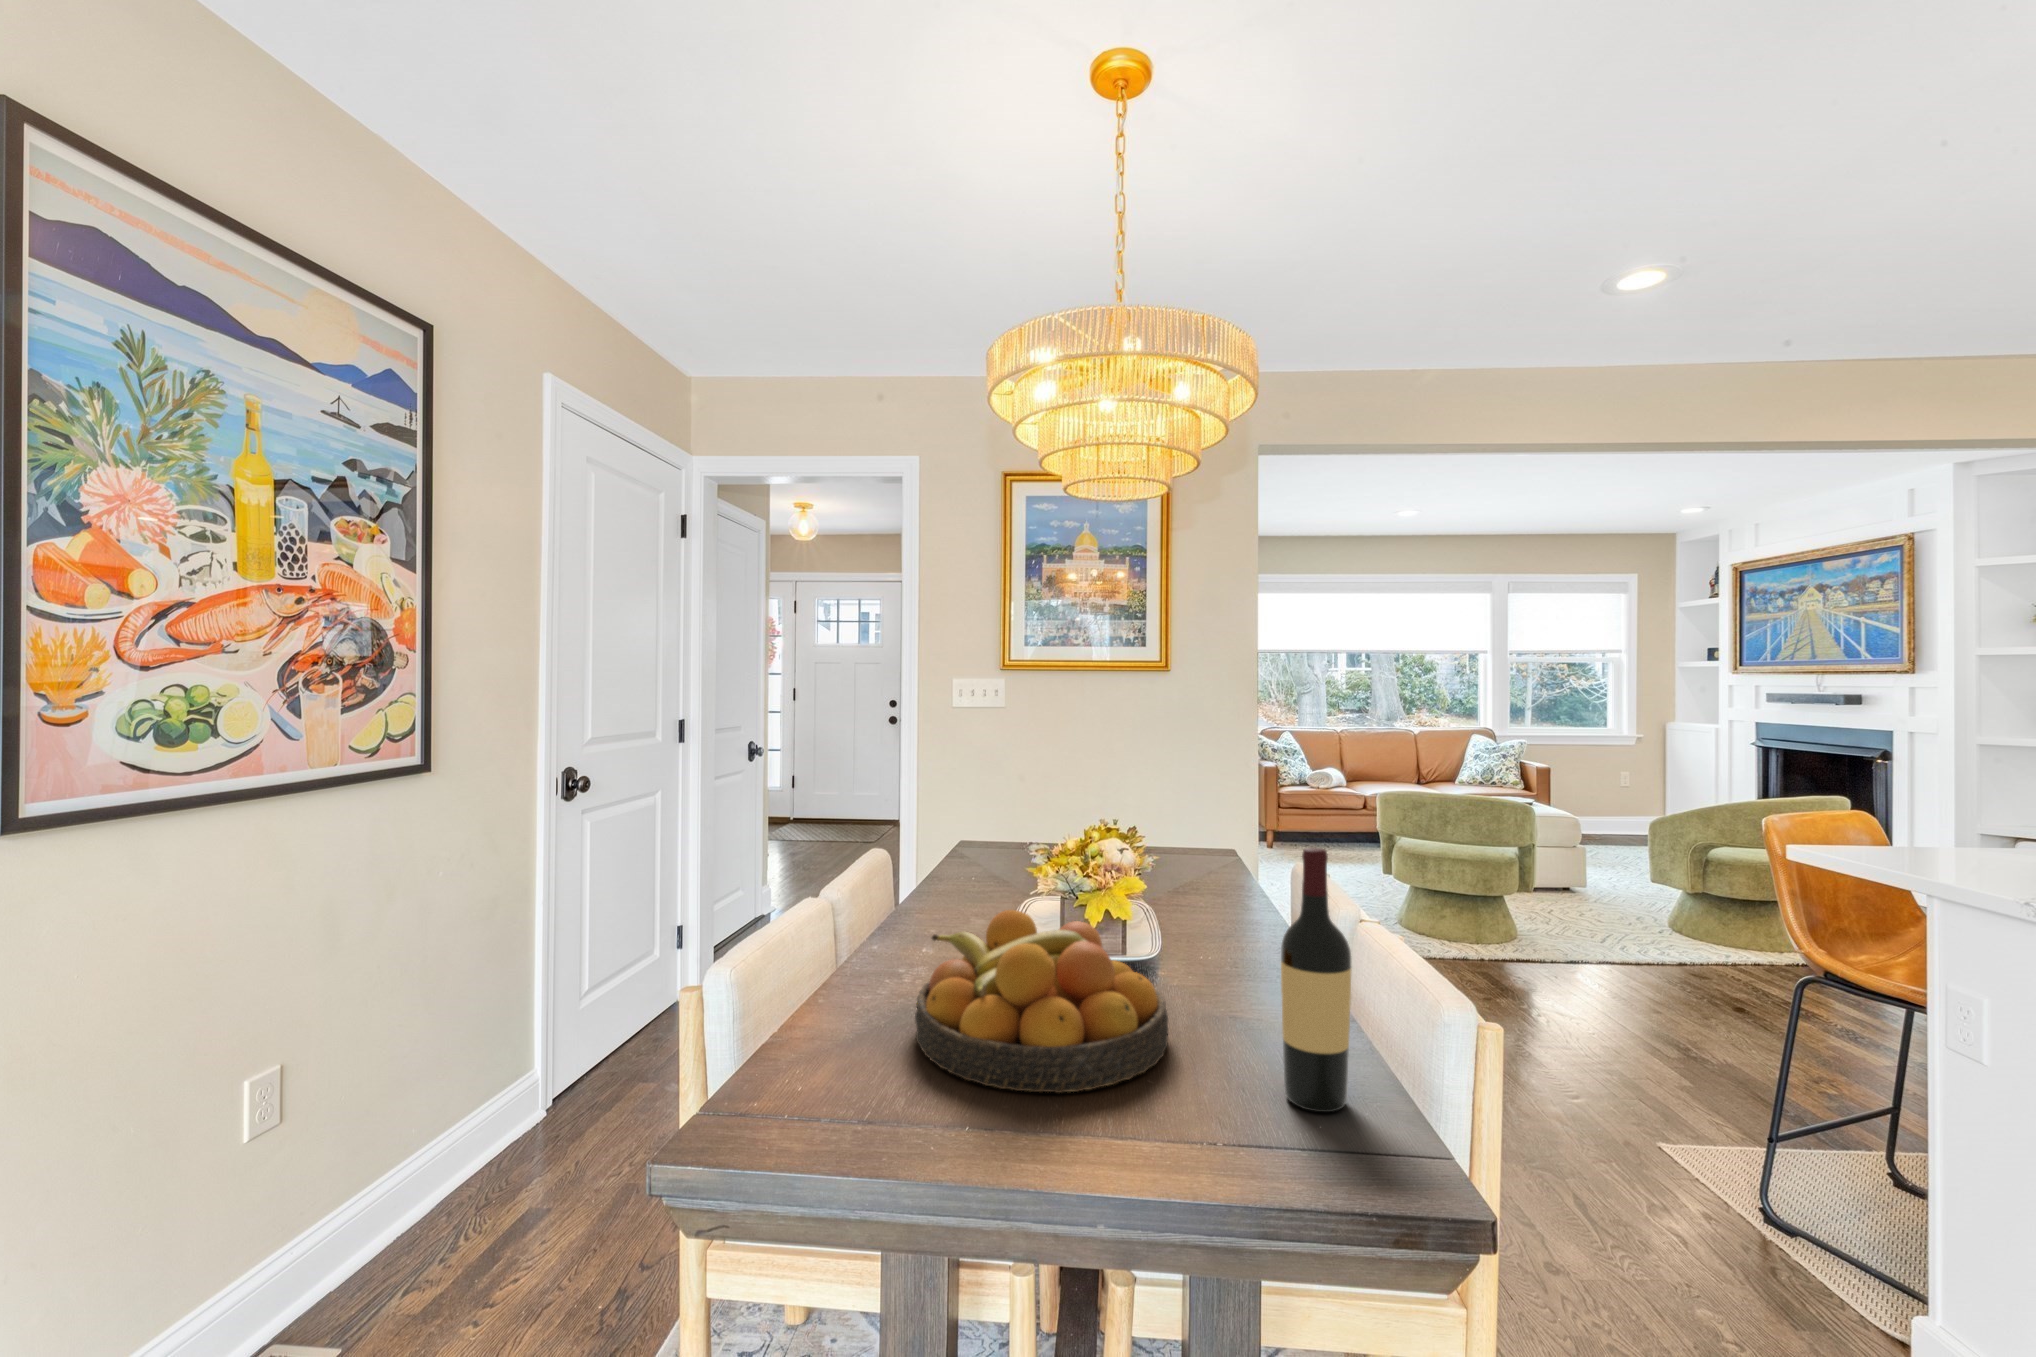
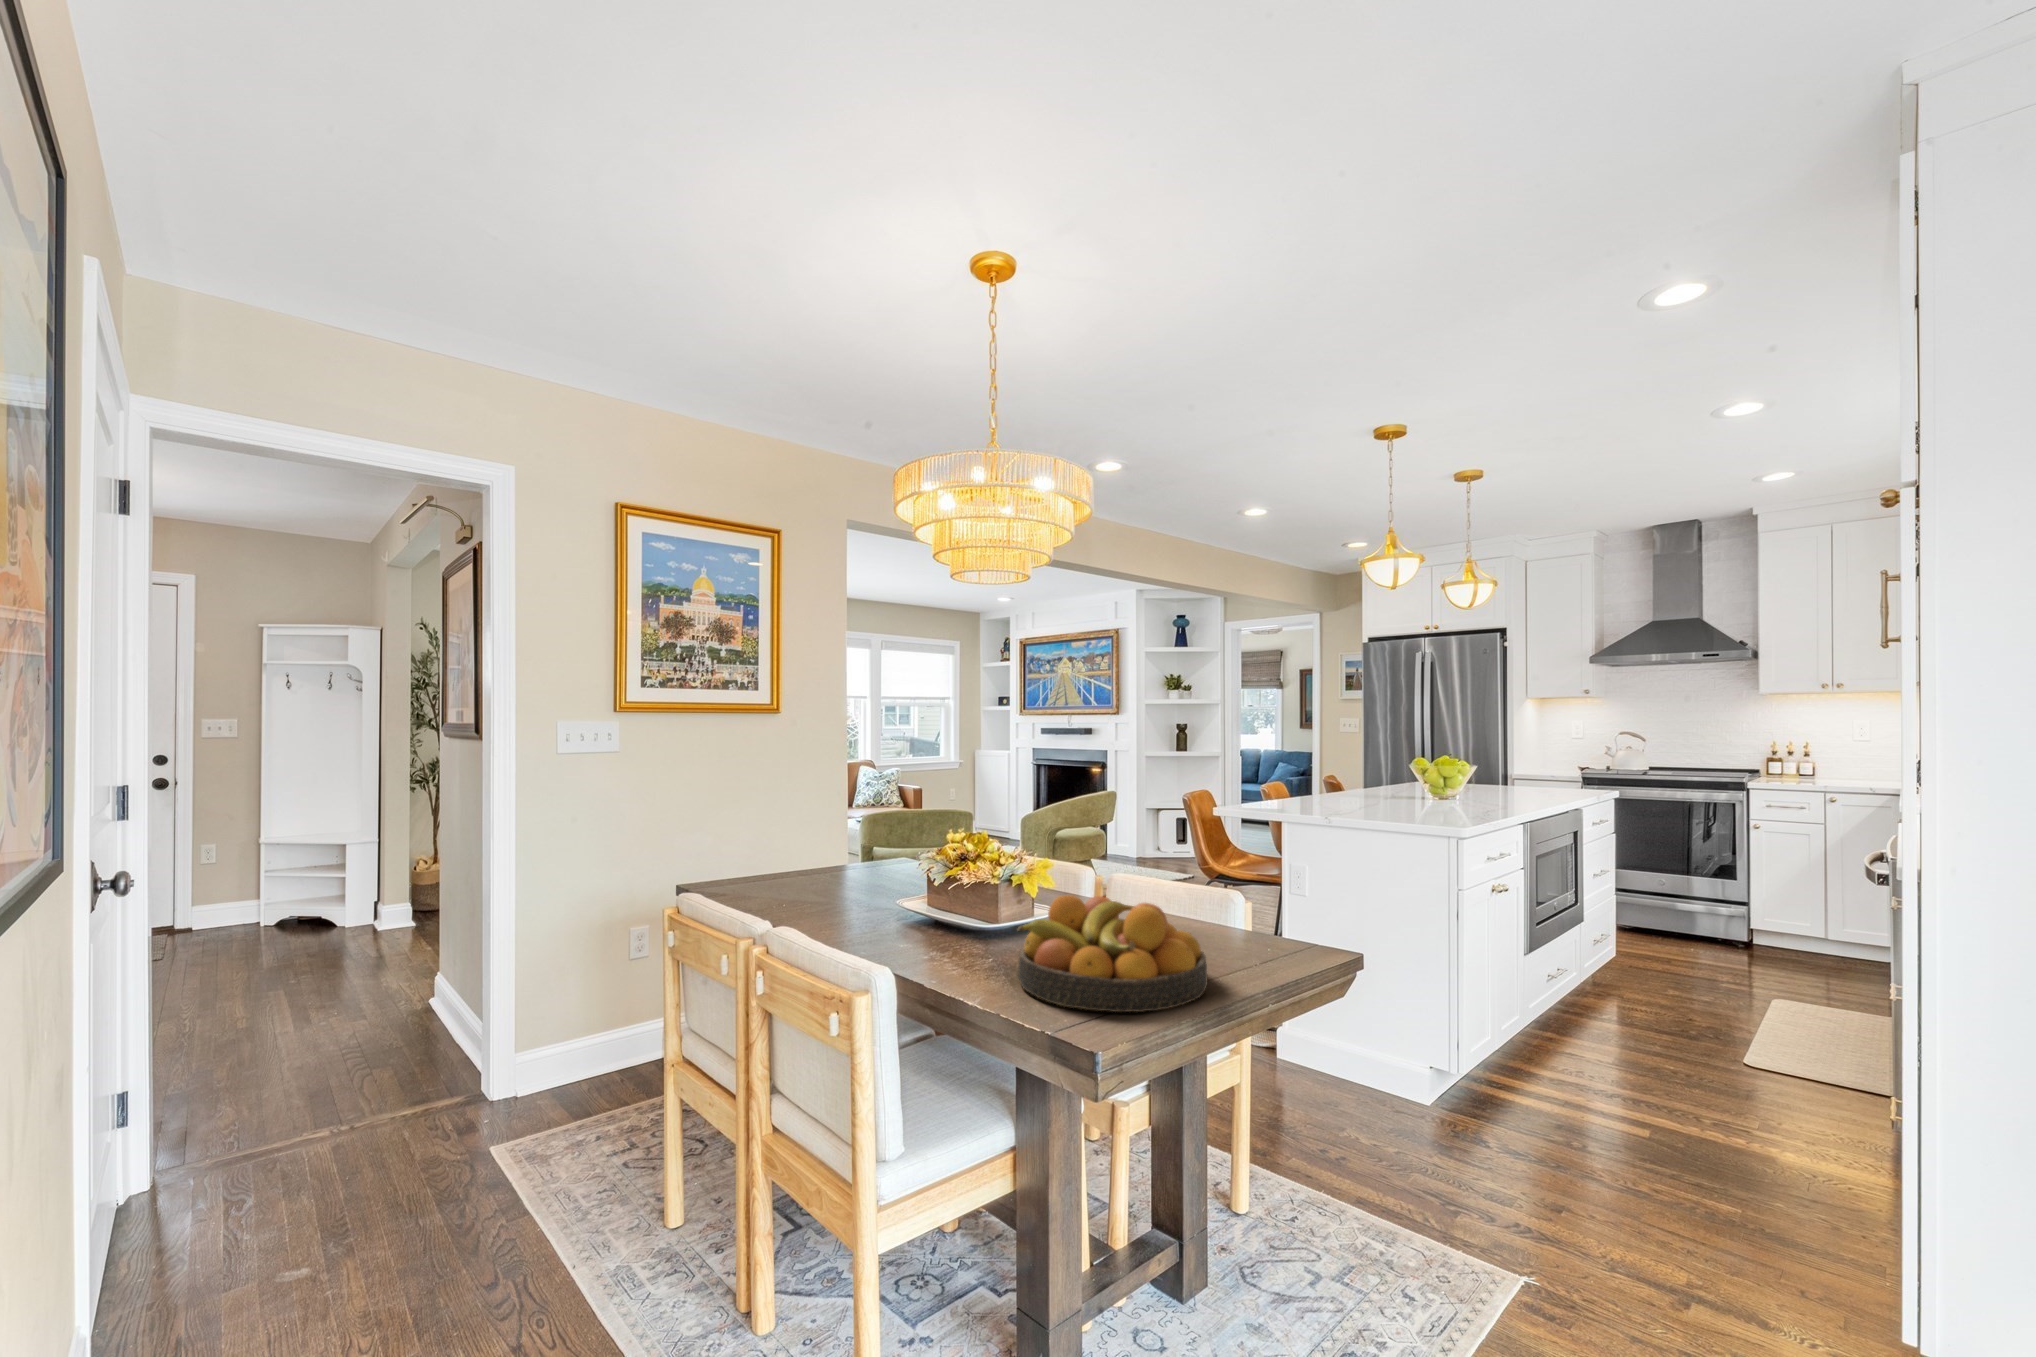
wine bottle: present [1281,848,1351,1112] -> none [1260,815,1302,971]

